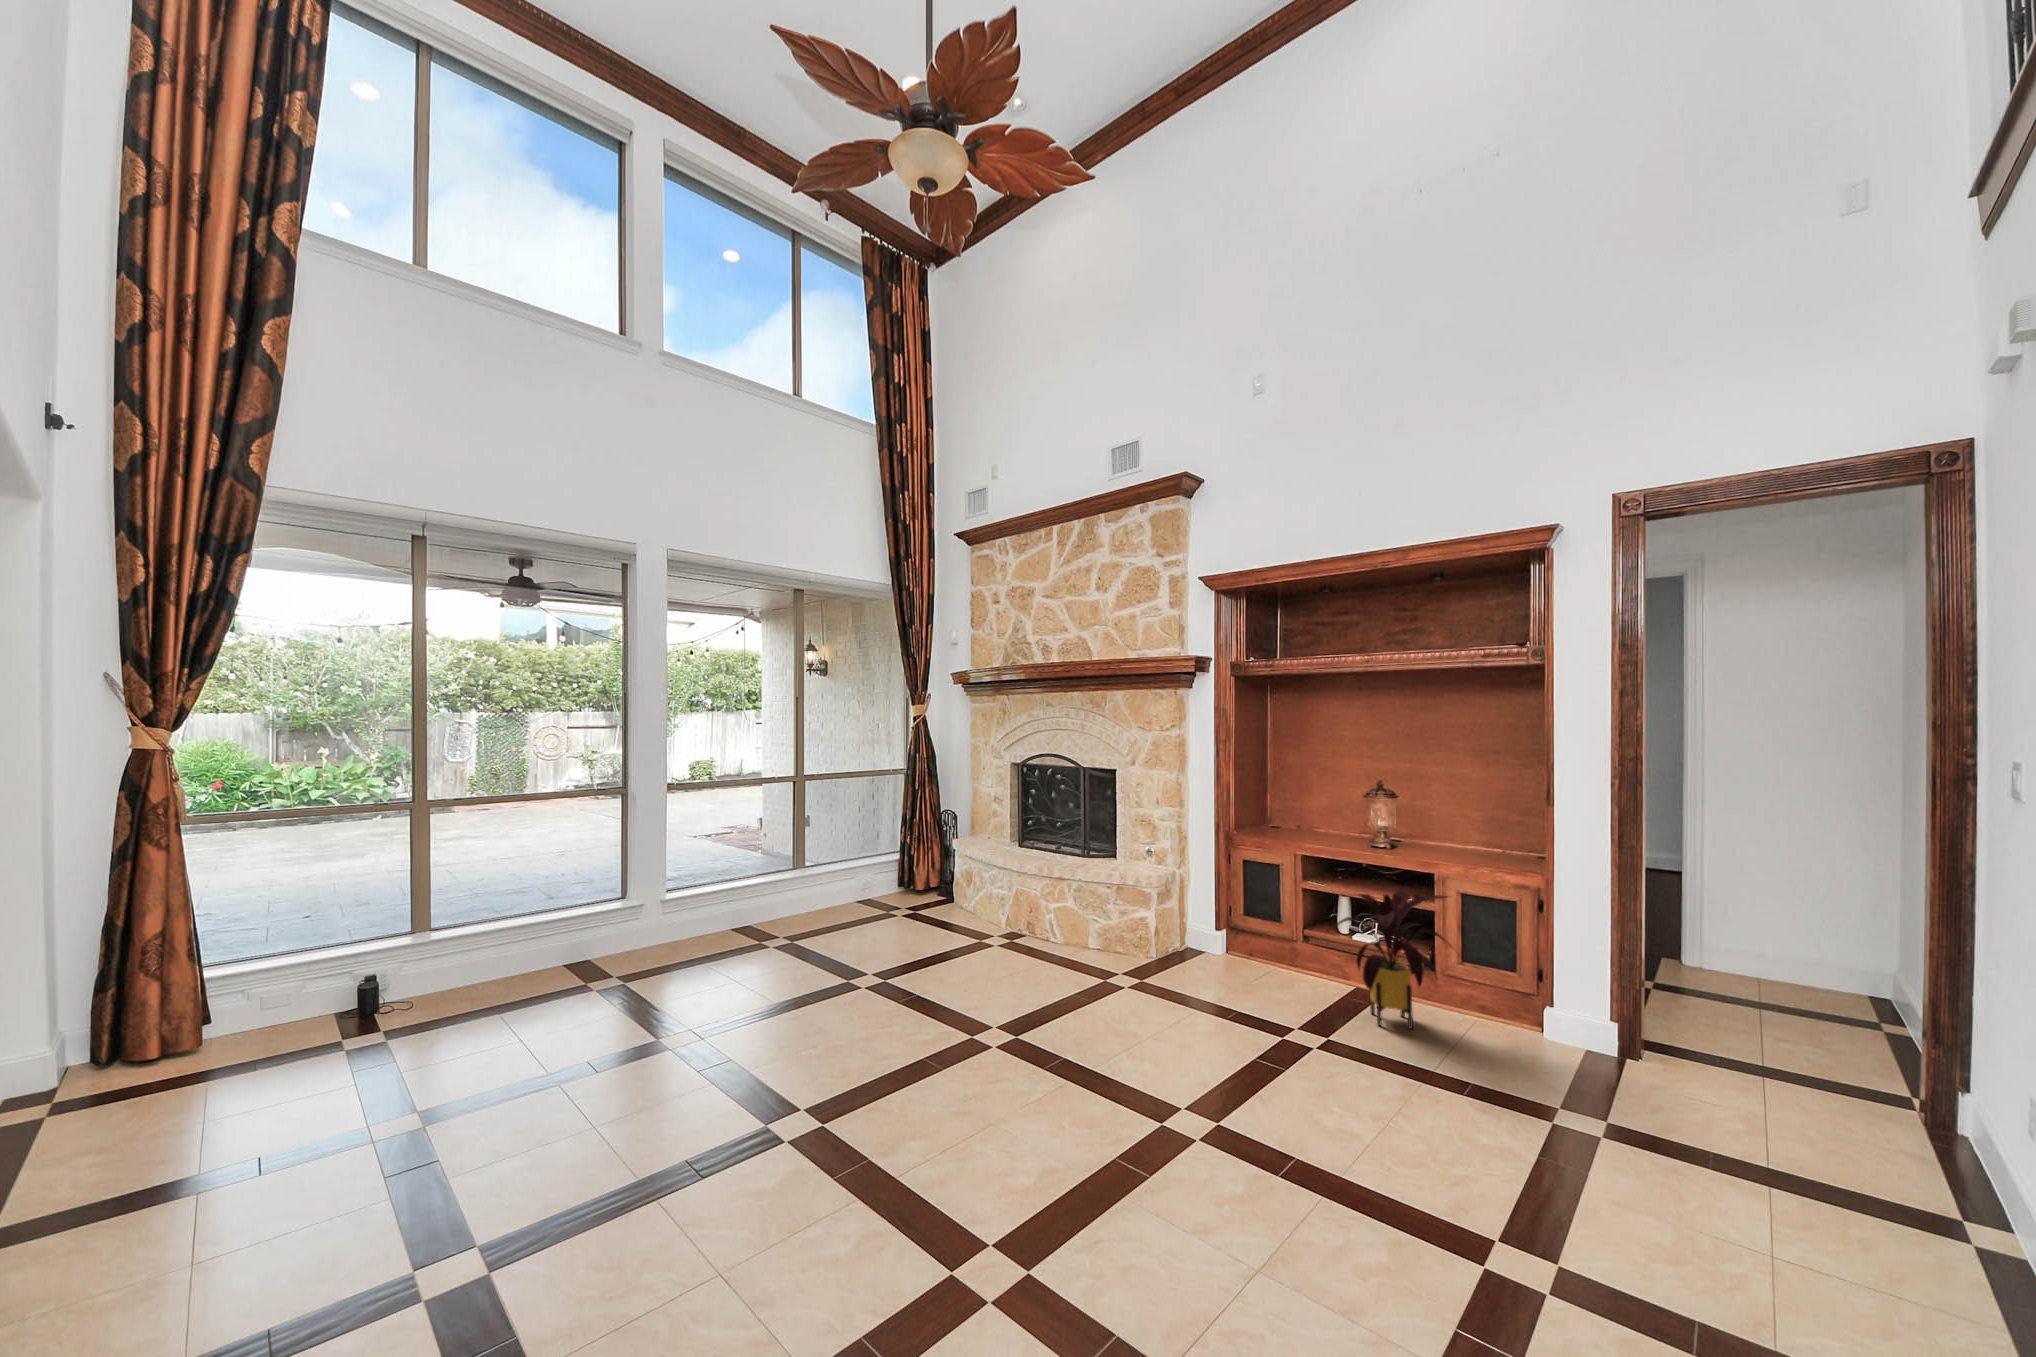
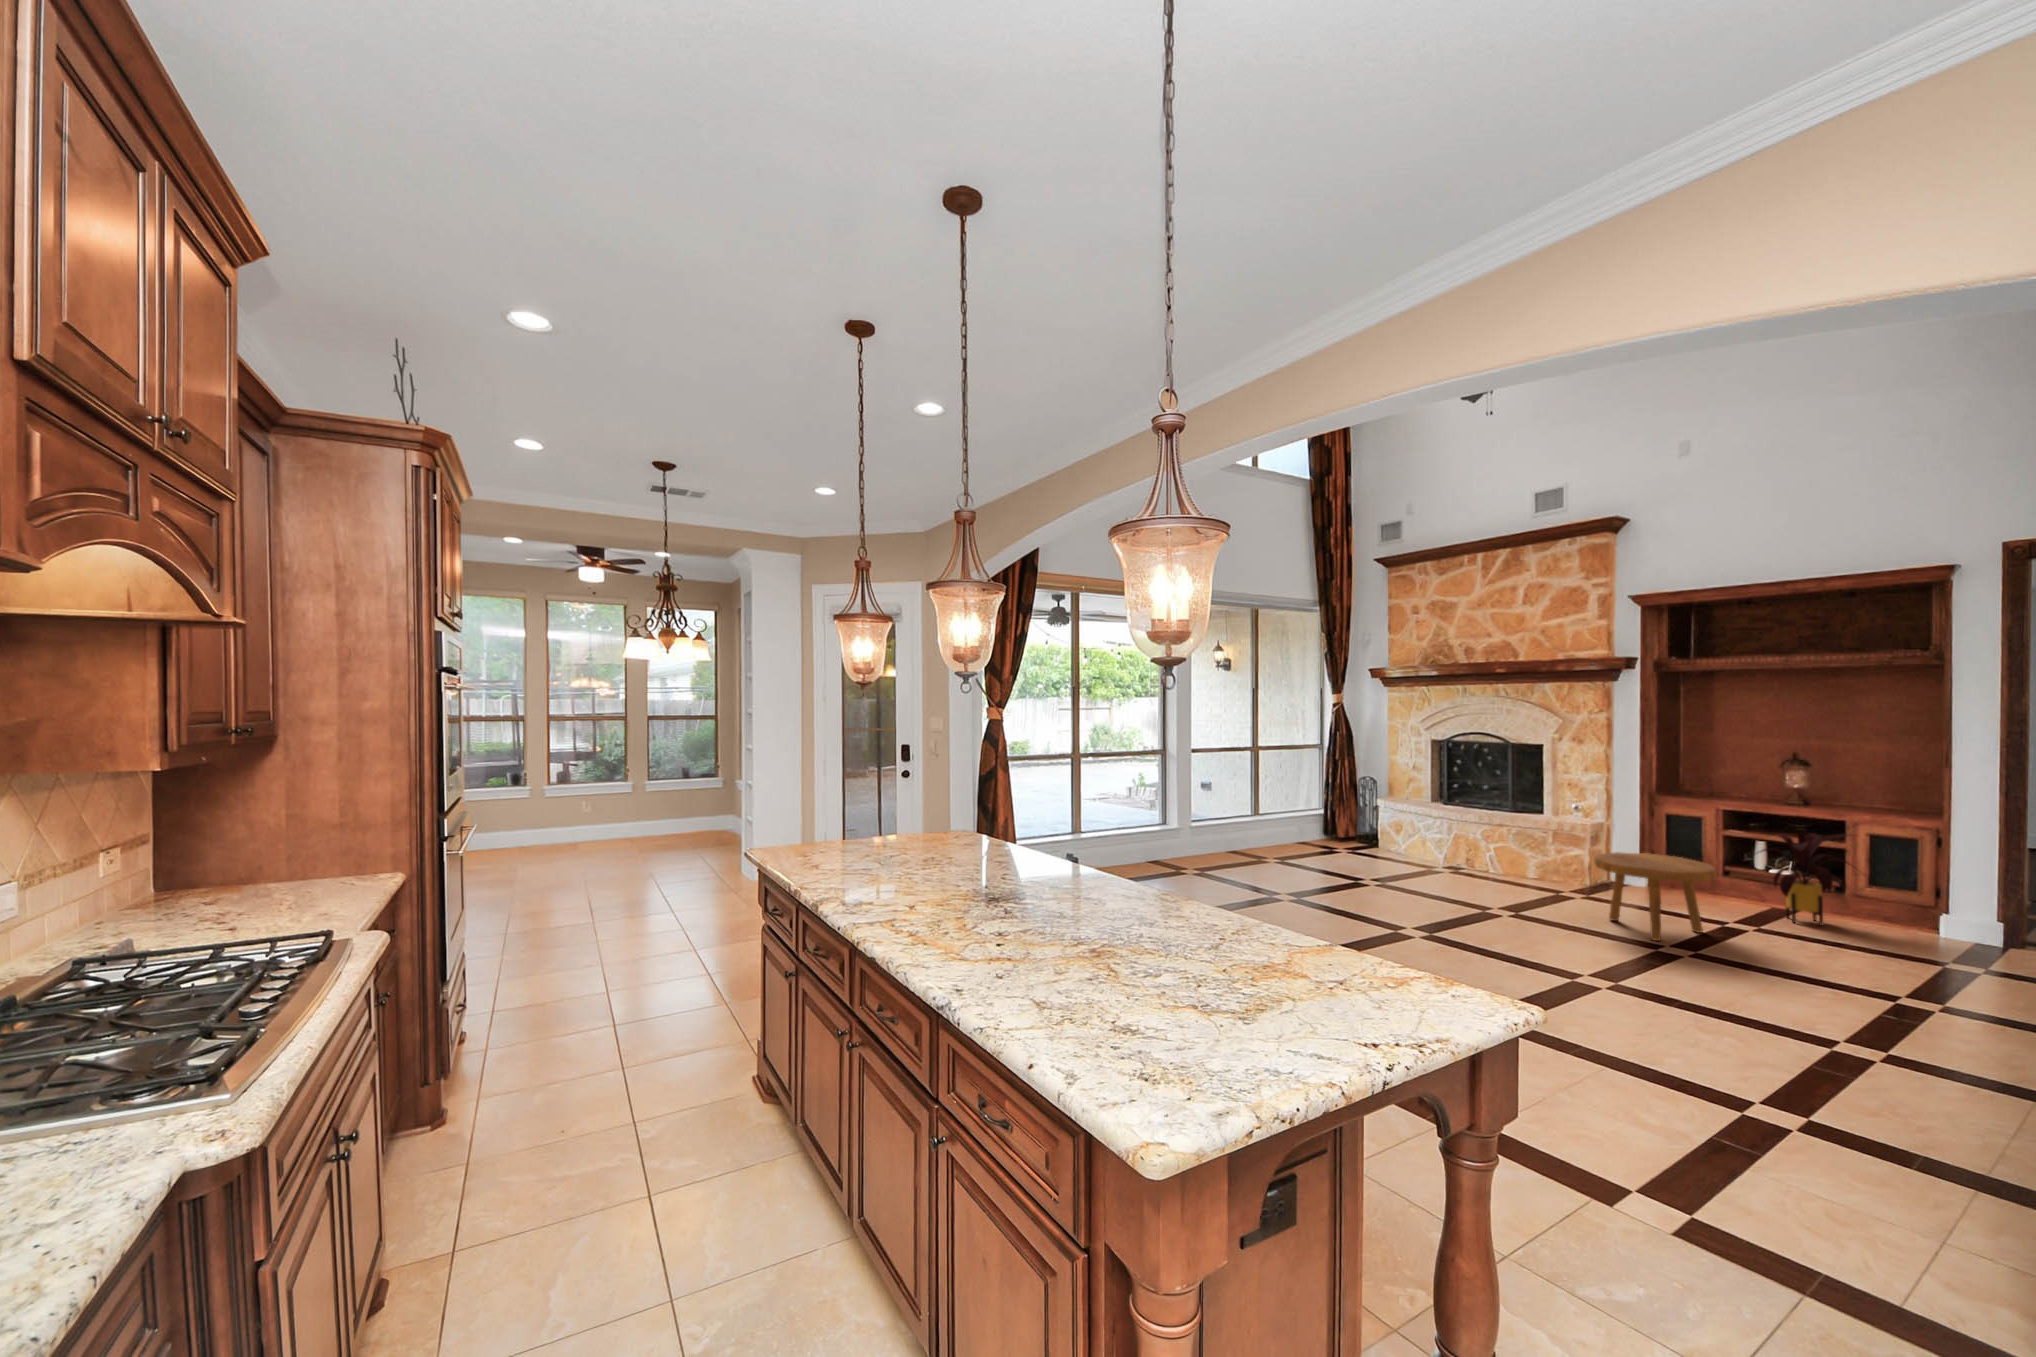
footstool: none [1124,938,1280,1104] -> present [1594,852,1717,941]

